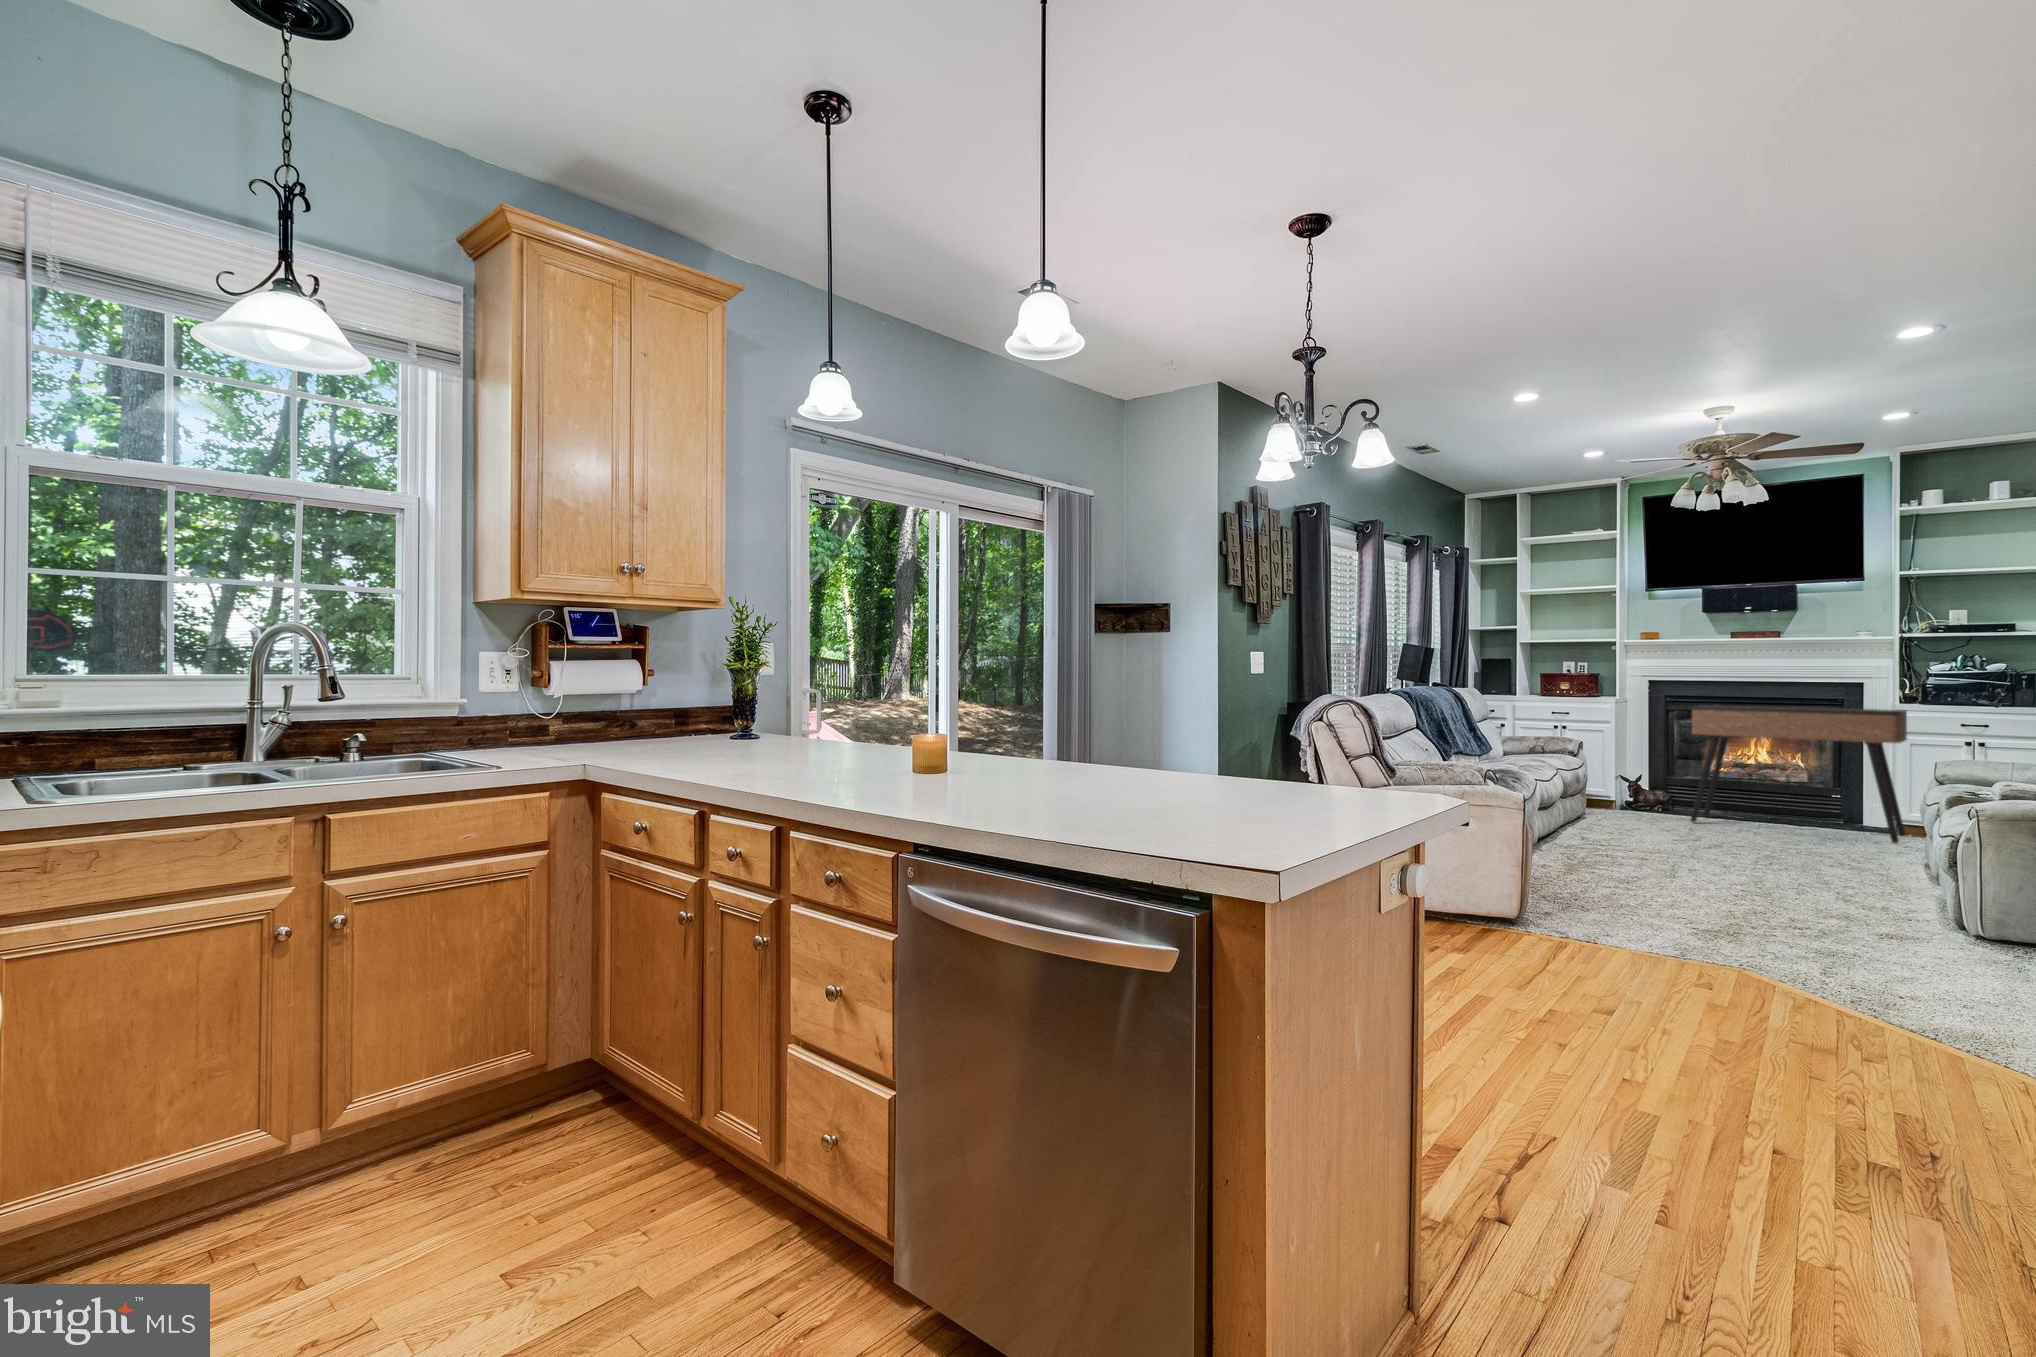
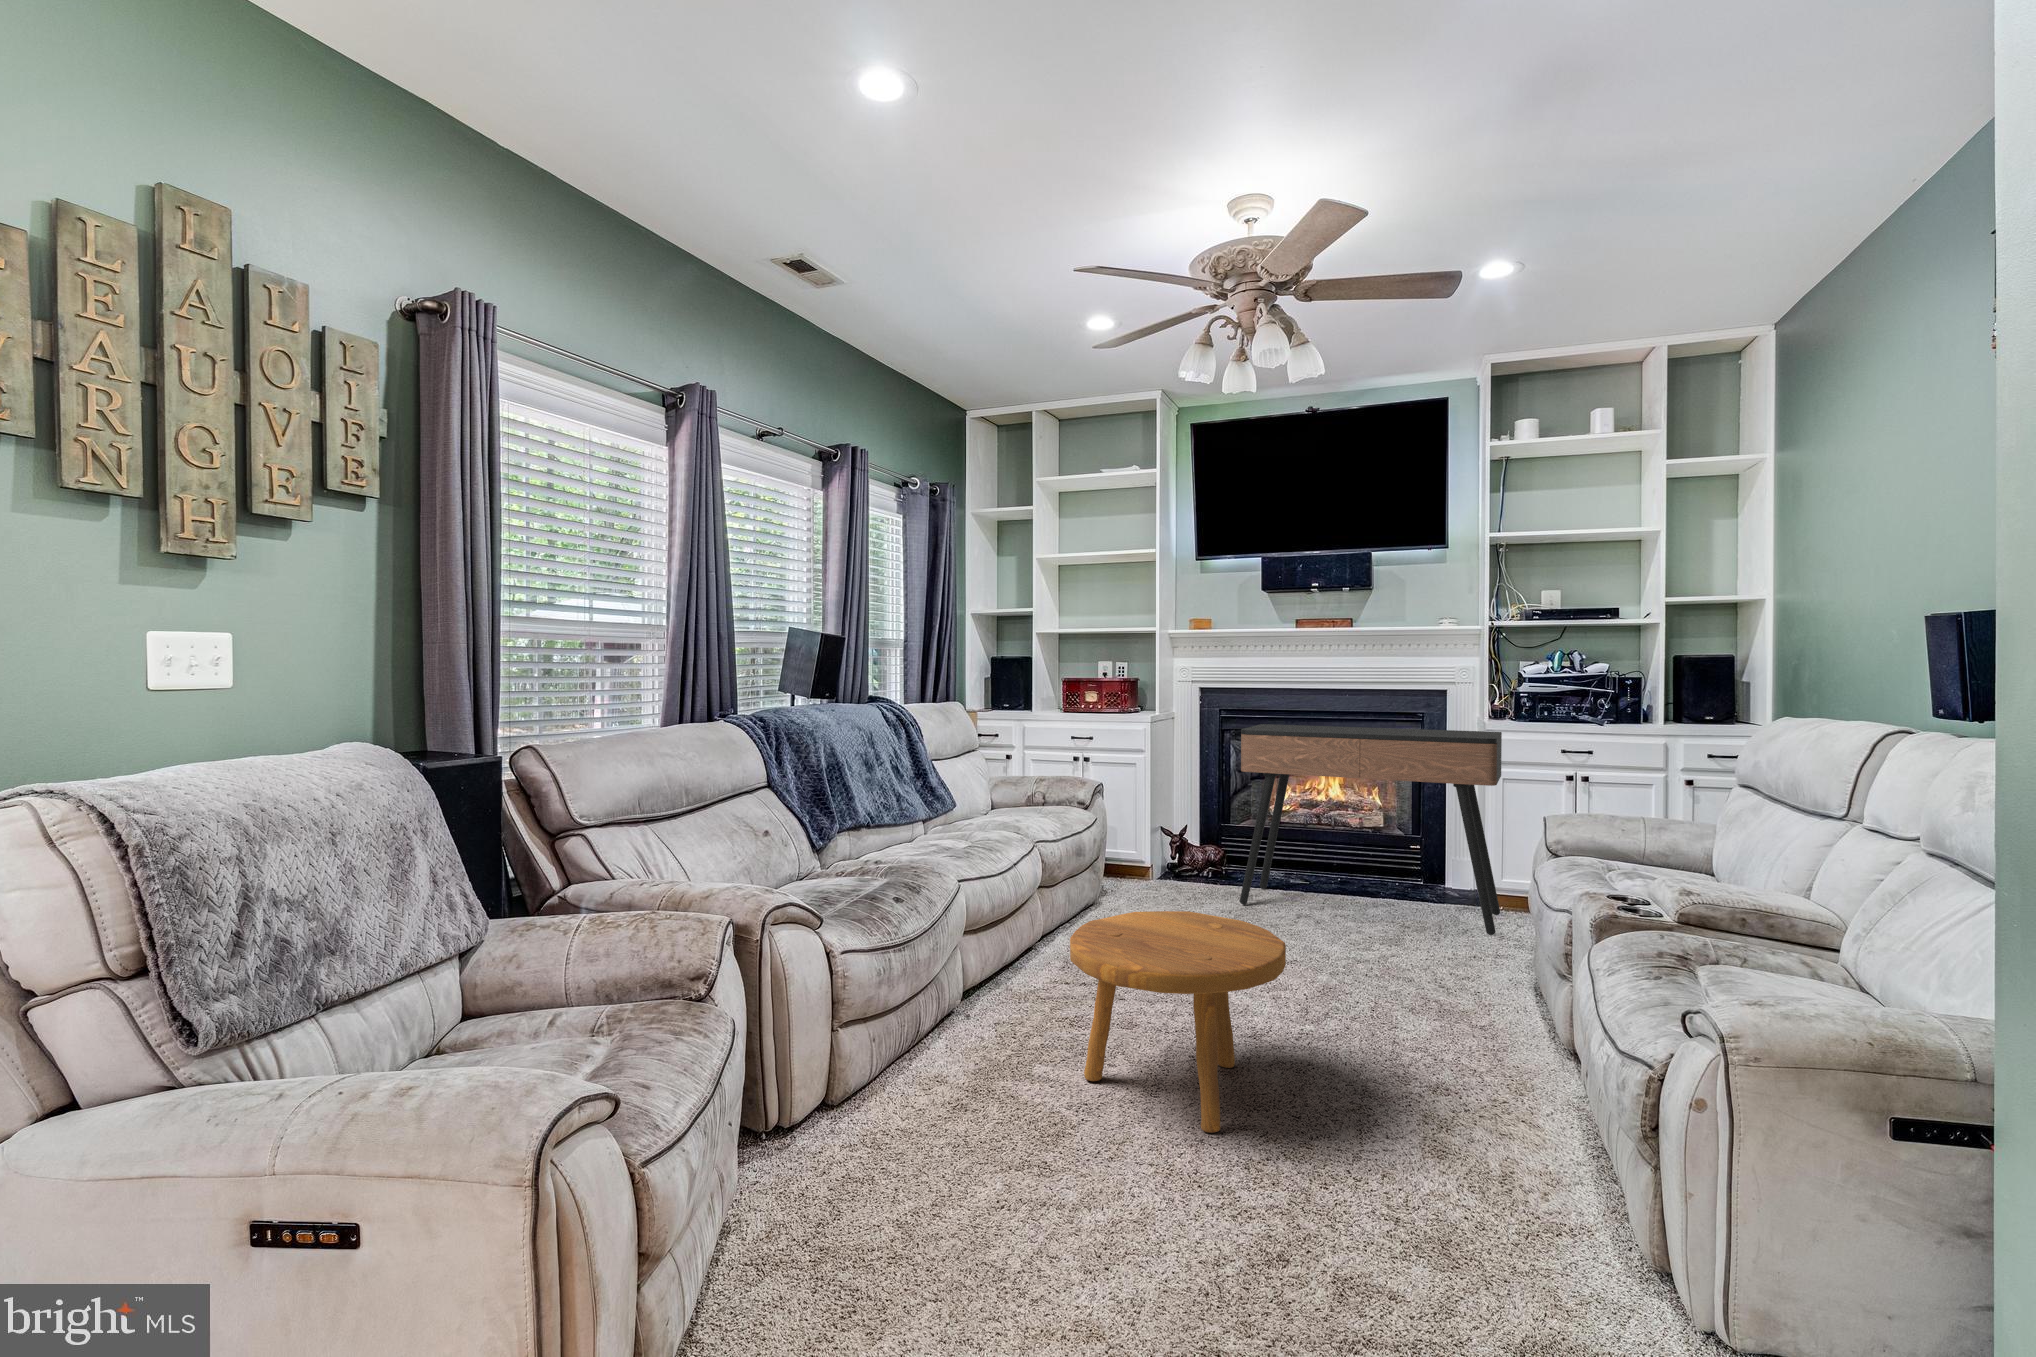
footstool: none [1615,790,1748,886] -> present [1070,911,1286,1133]

